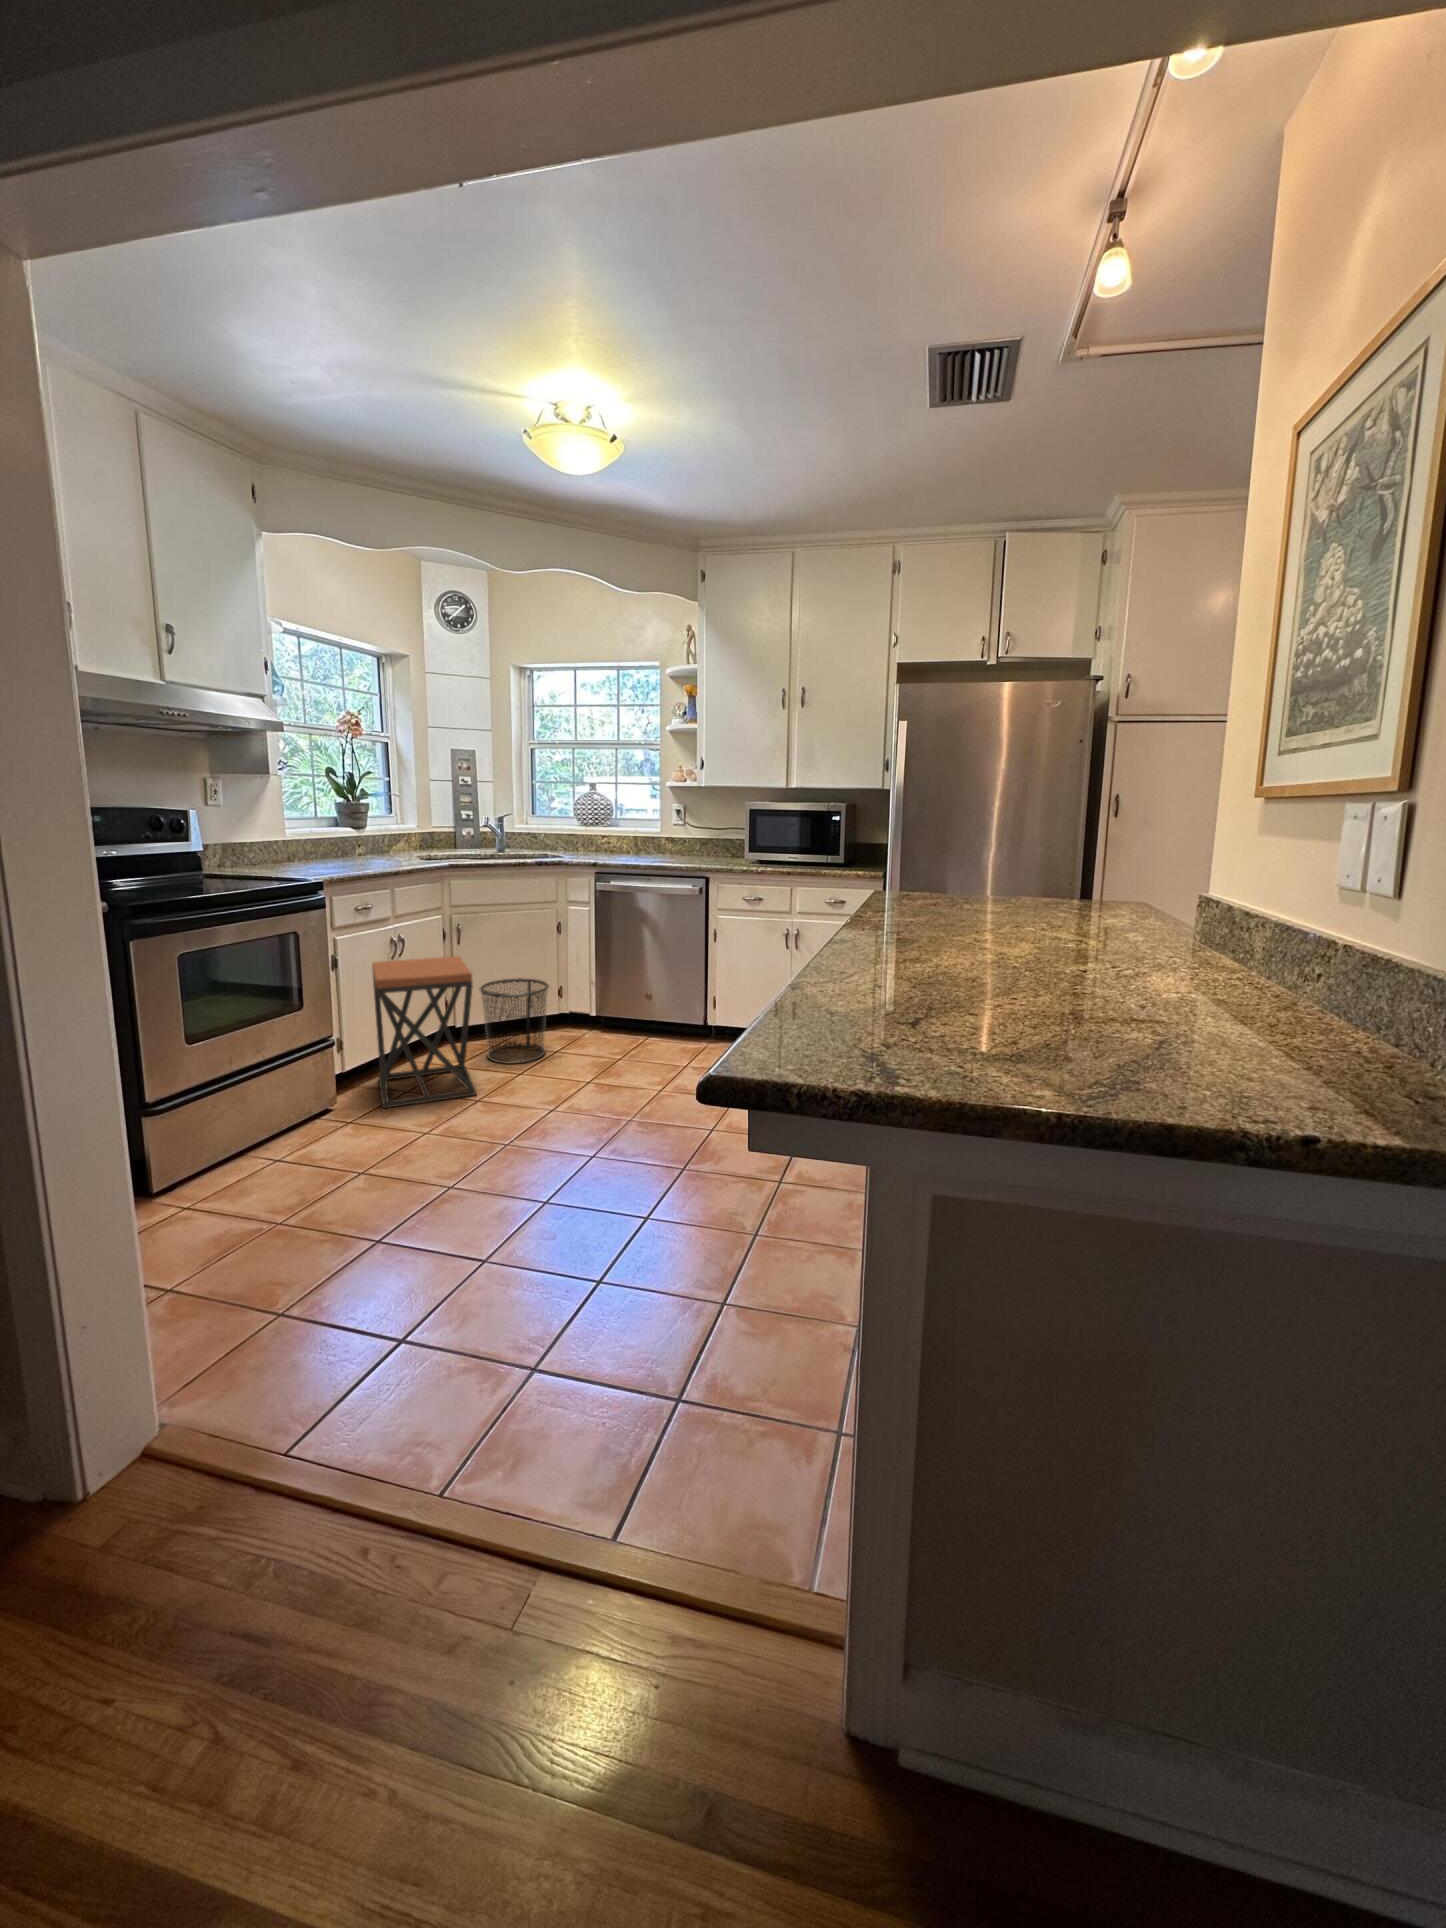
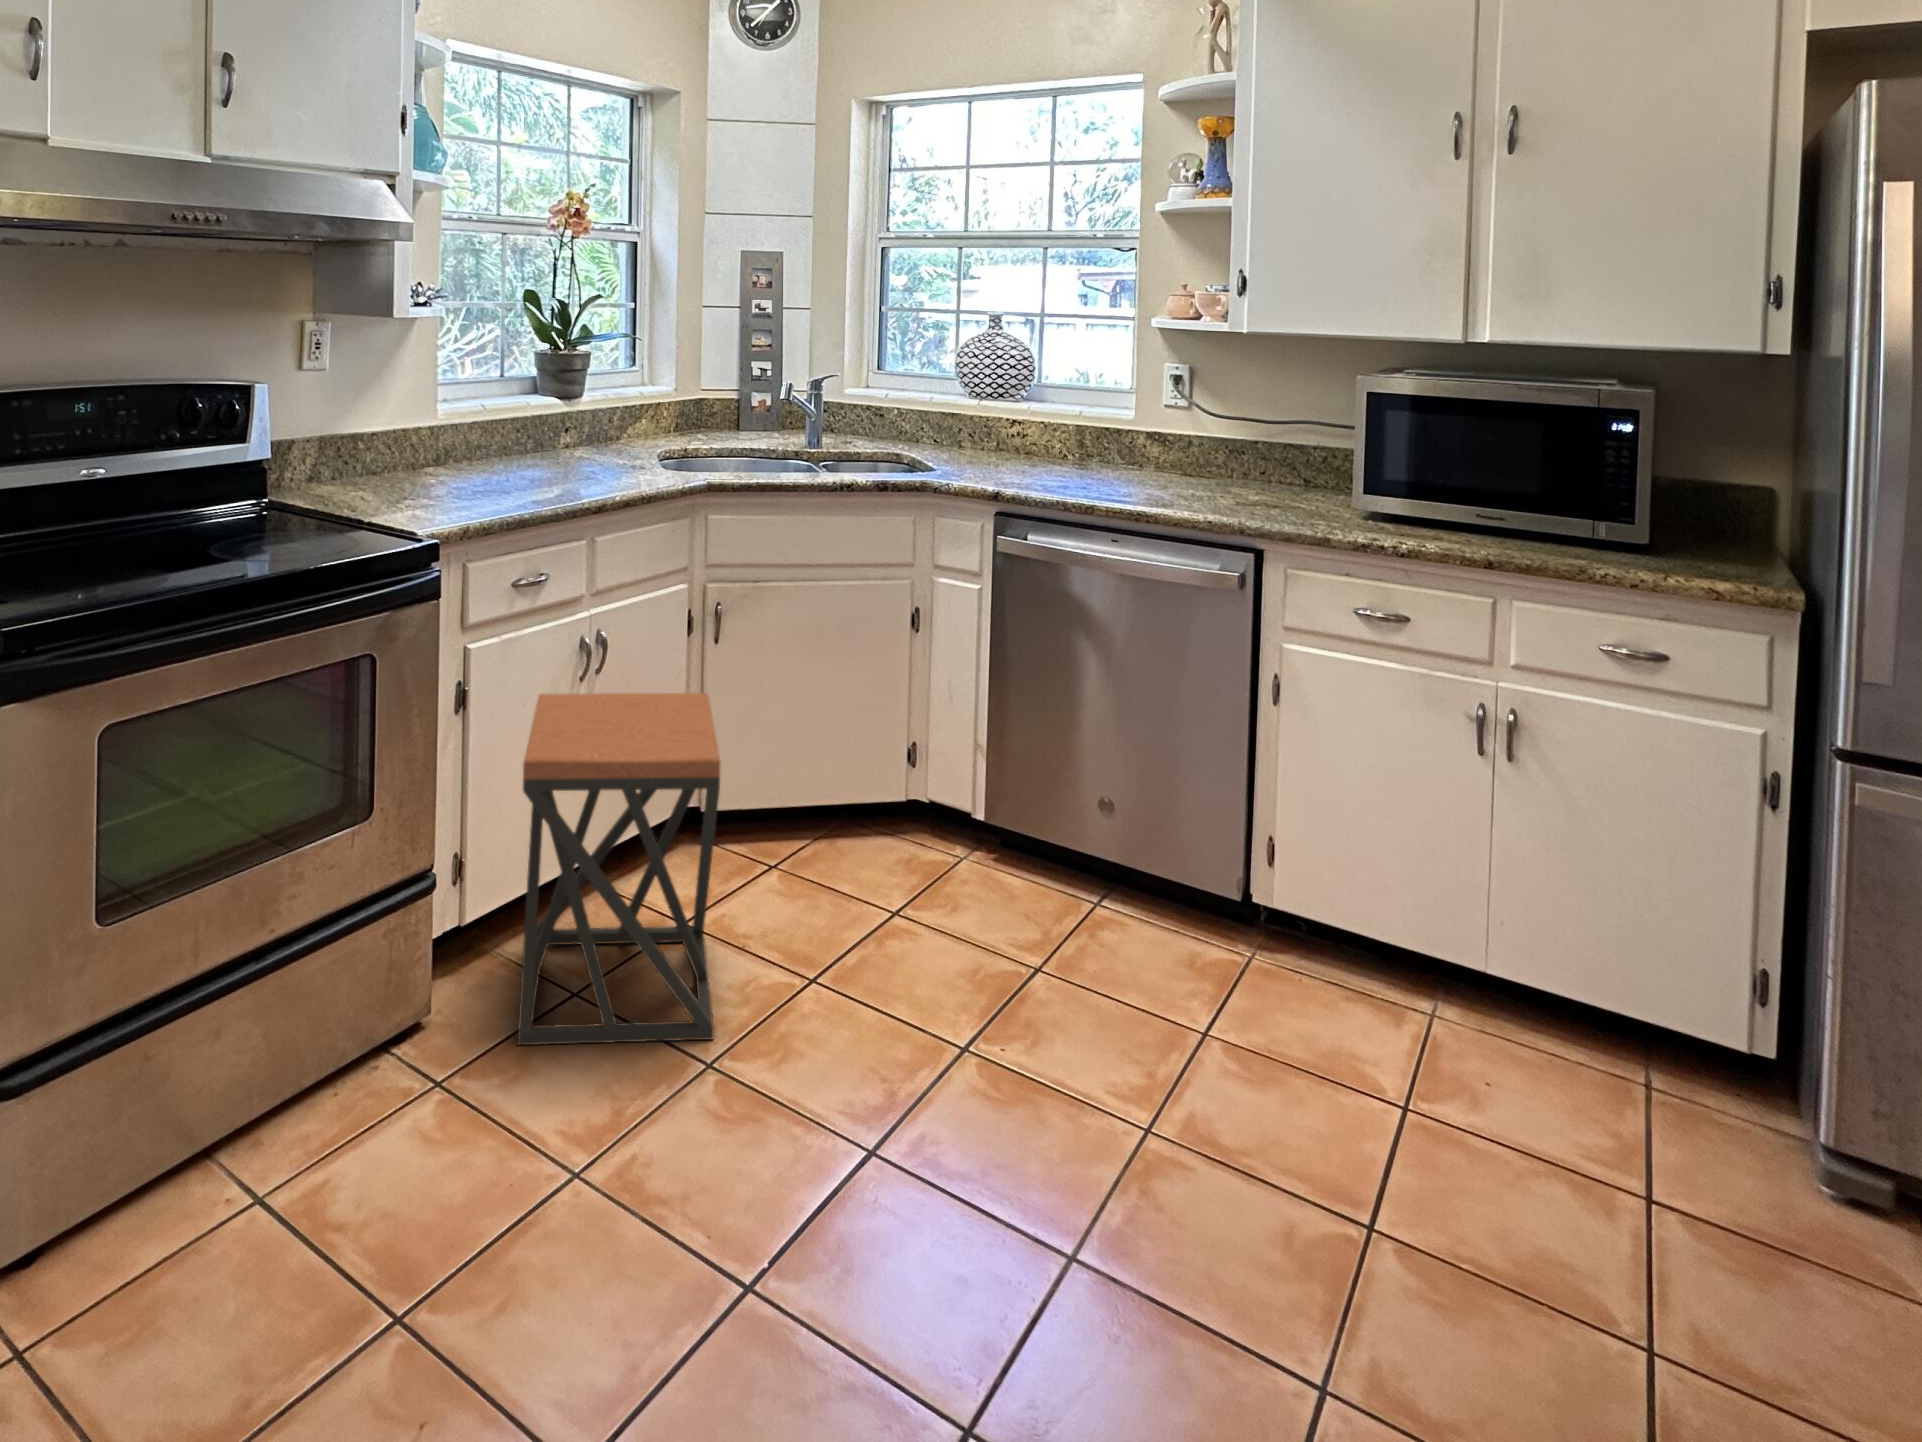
waste bin: present [480,978,549,1064] -> none [746,732,890,939]

